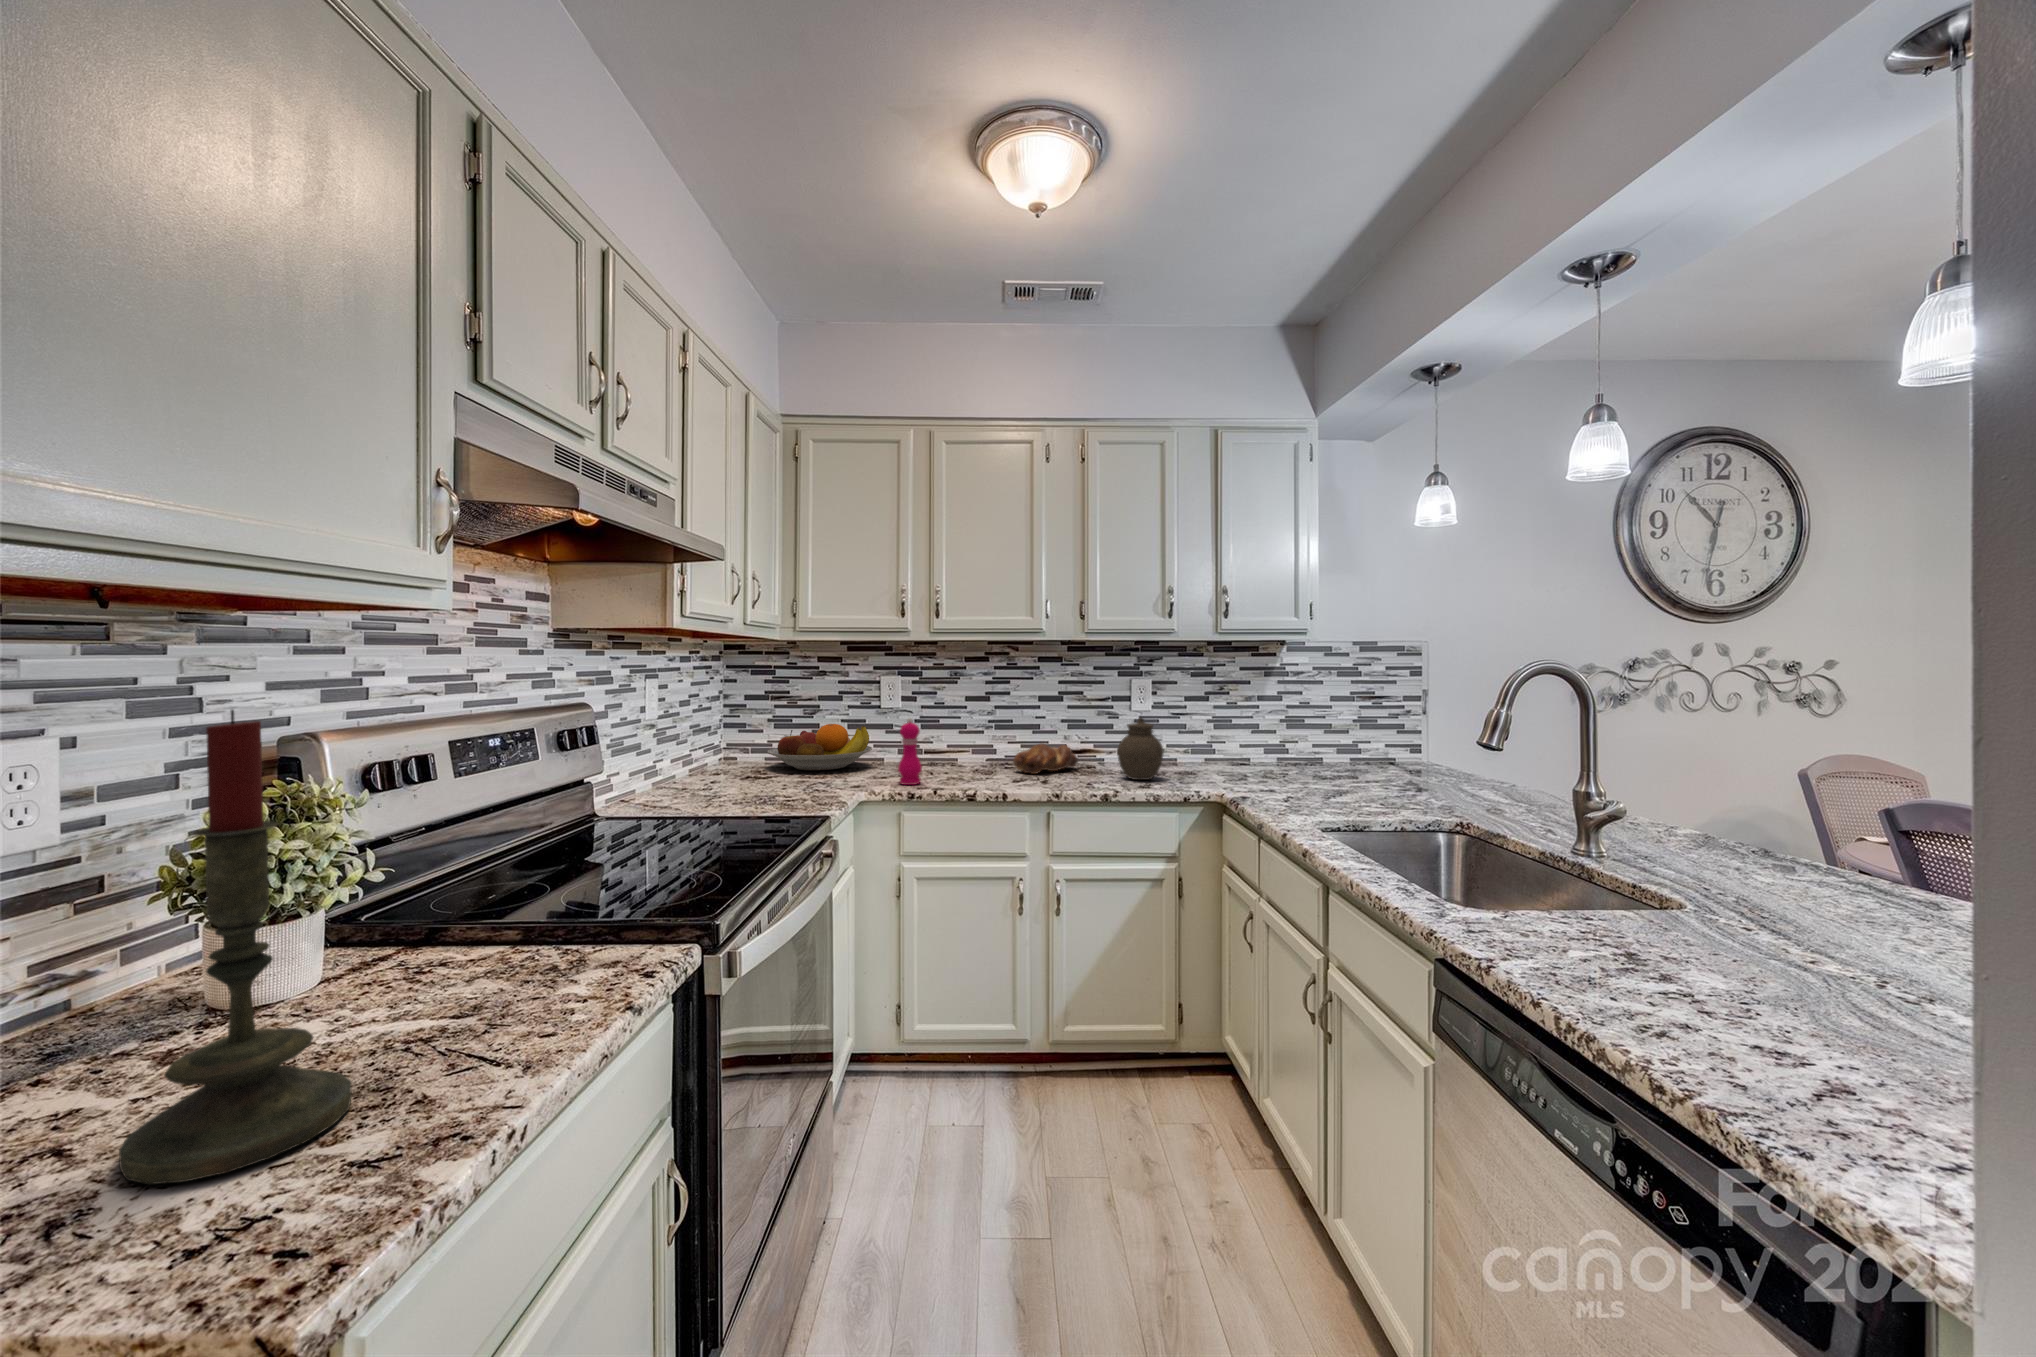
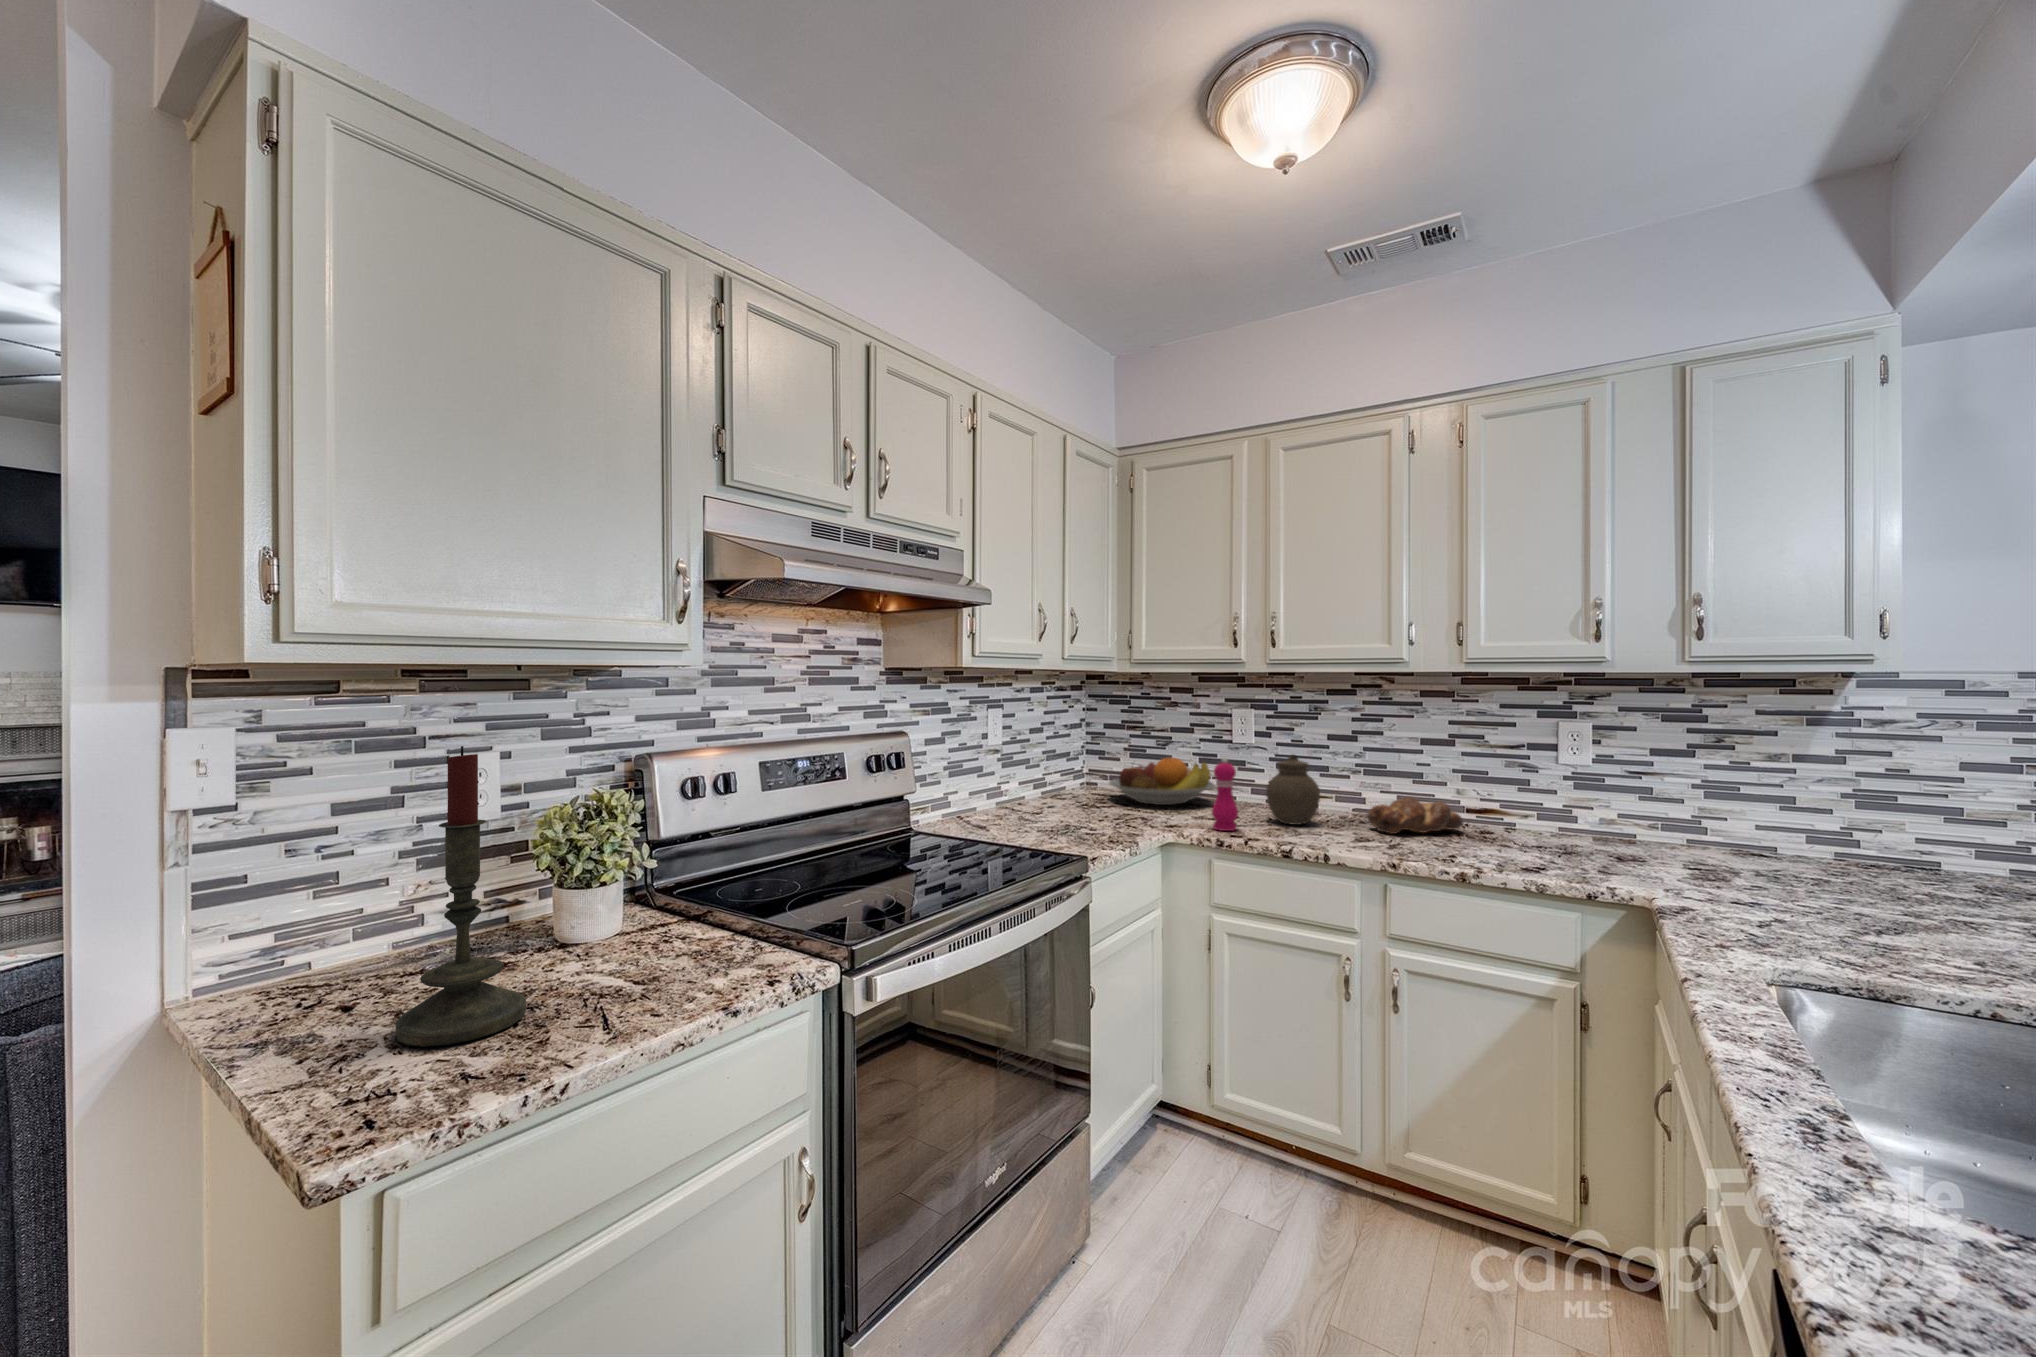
jar: present [1117,717,1163,780] -> present [1266,755,1320,825]

